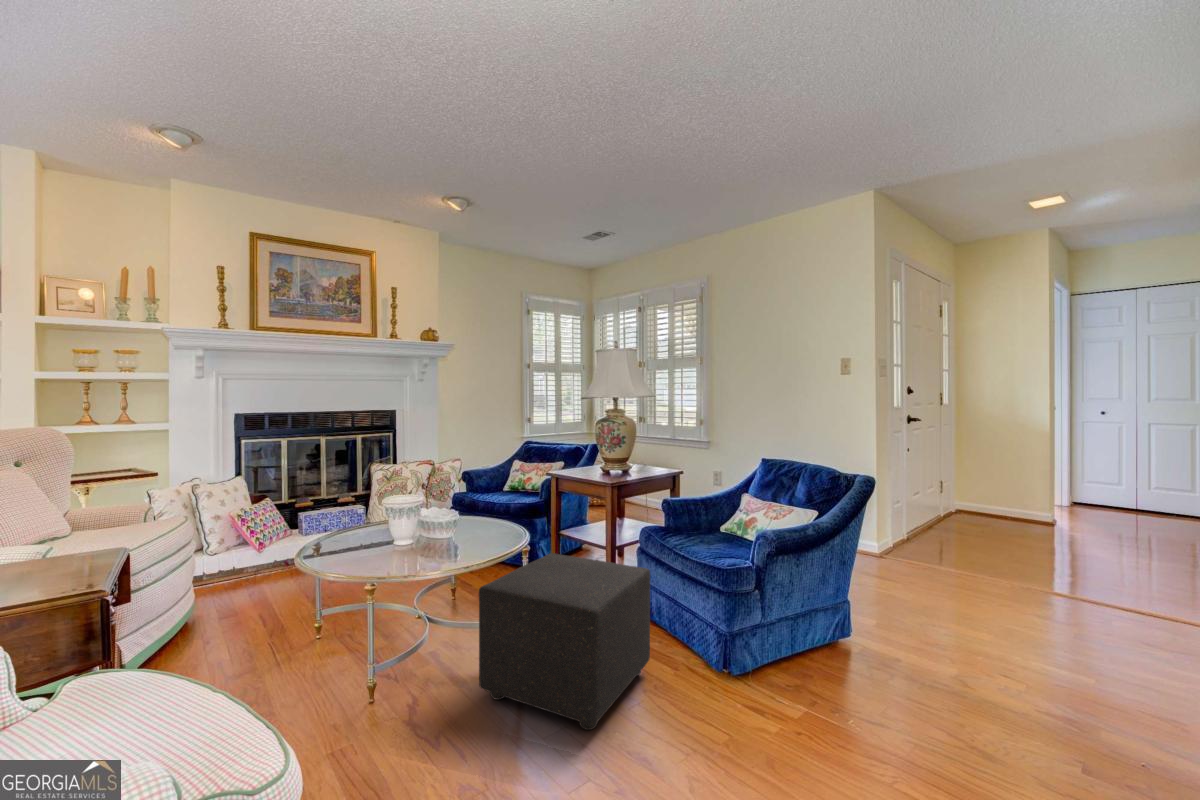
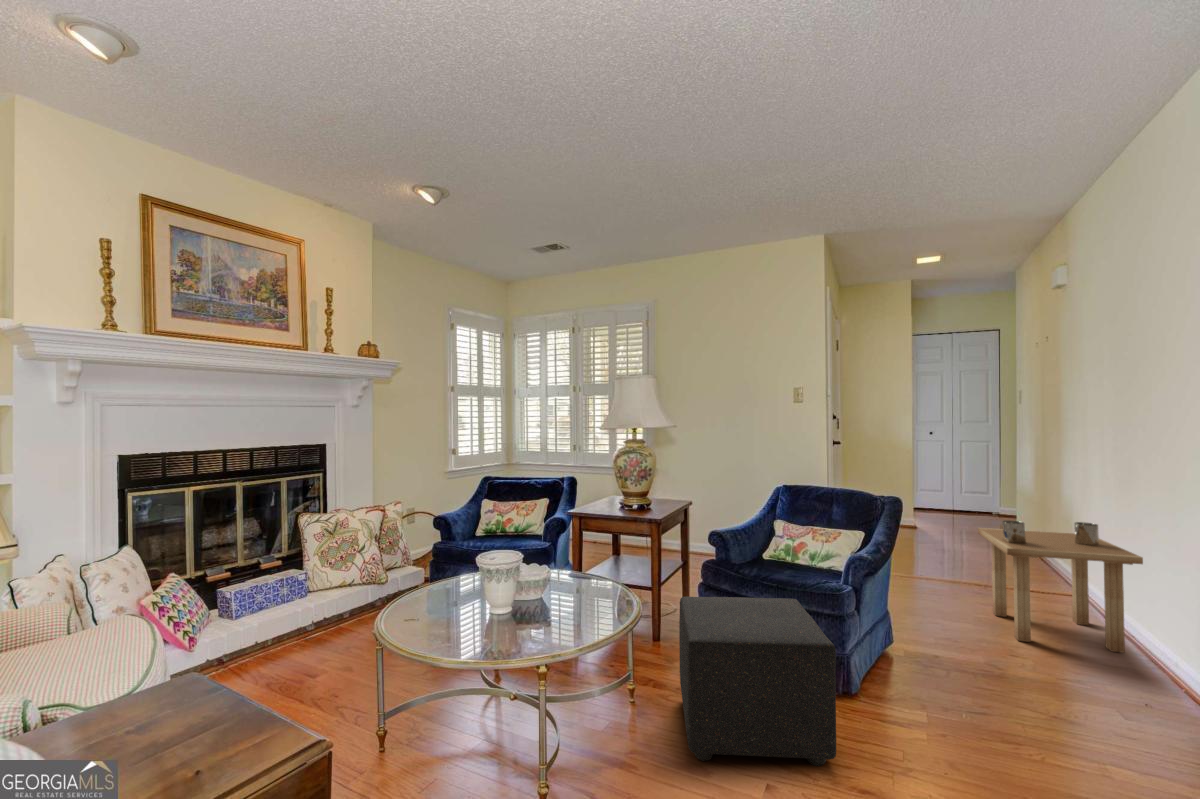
side table: none [989,517,1191,711] -> present [978,521,1143,653]

